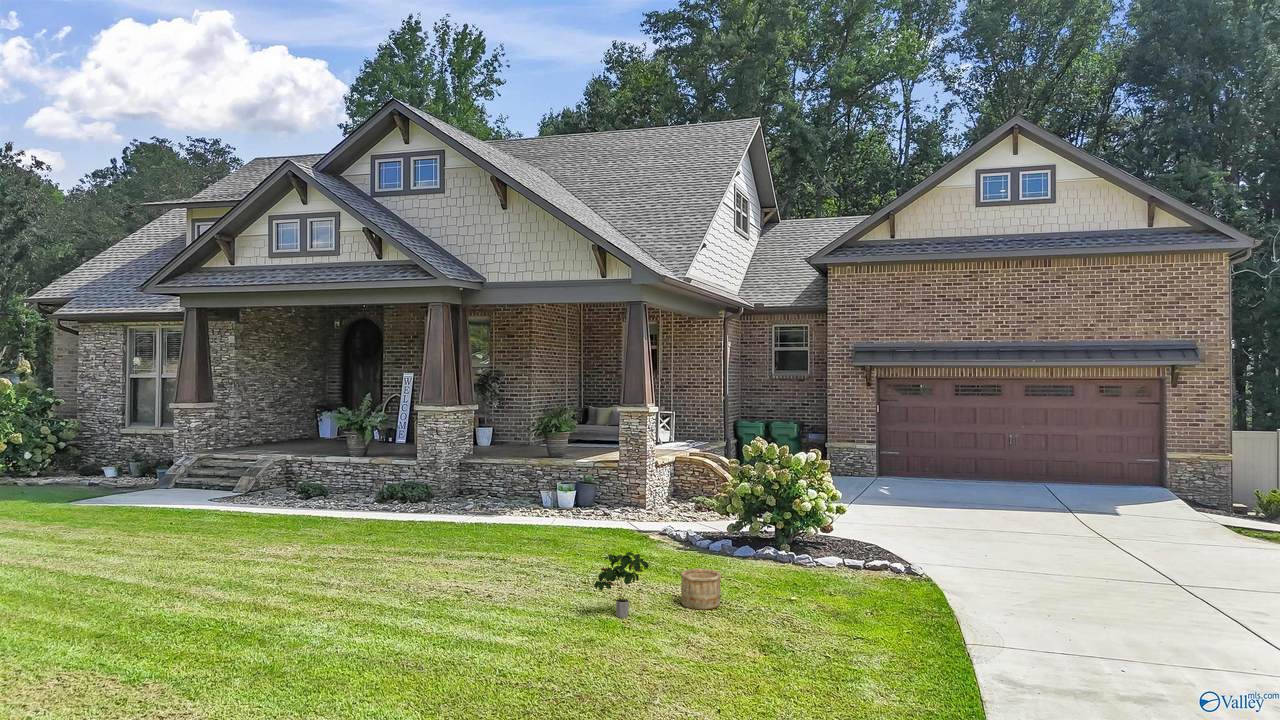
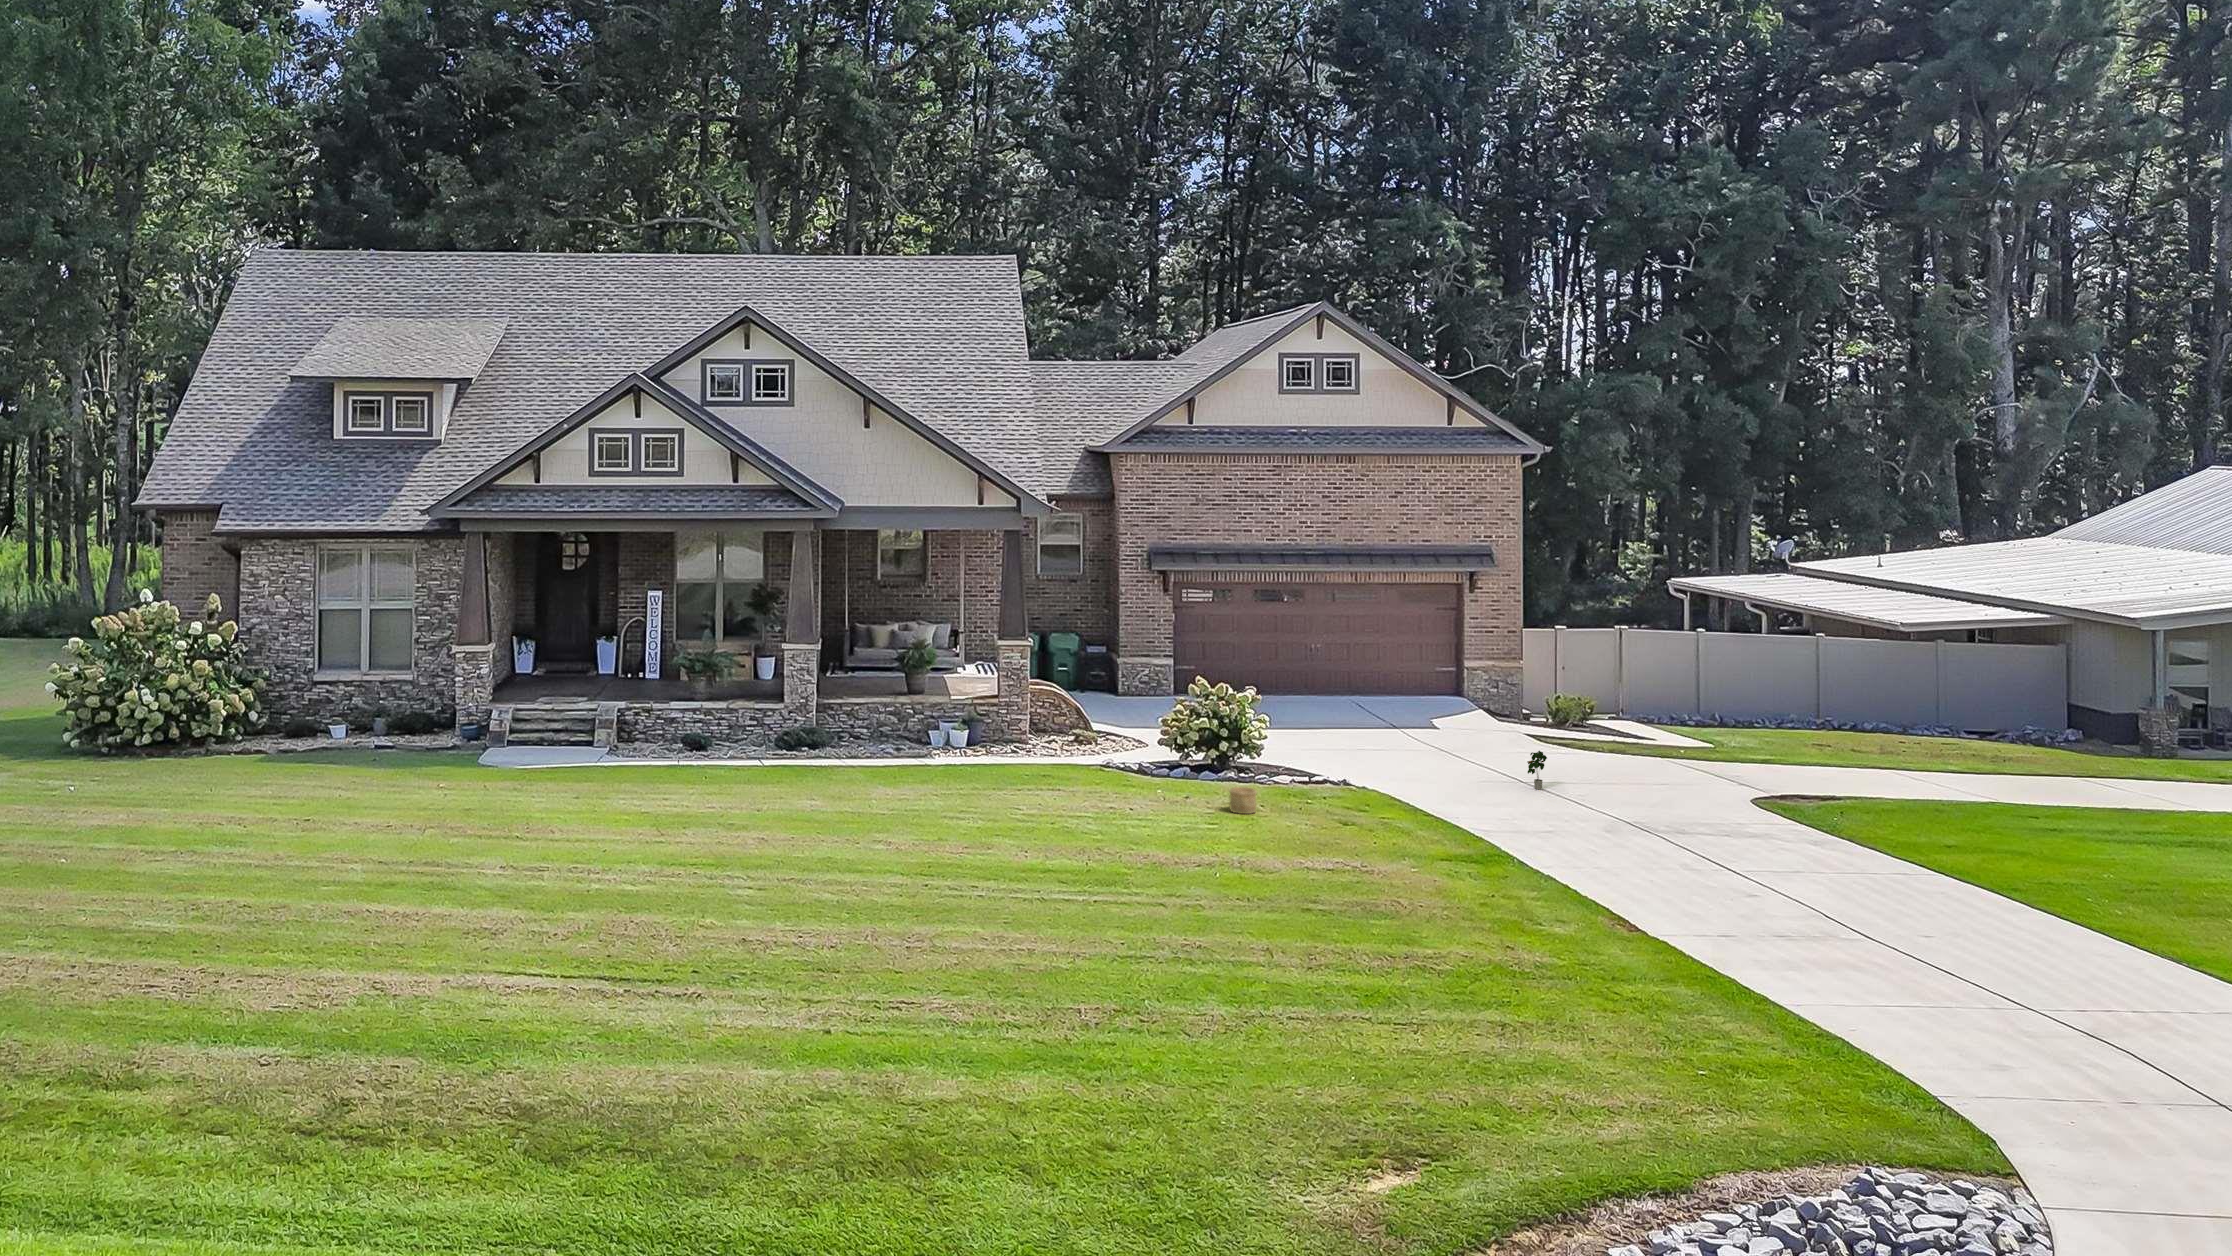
potted plant: present [594,552,648,617] -> present [1527,751,1547,790]

